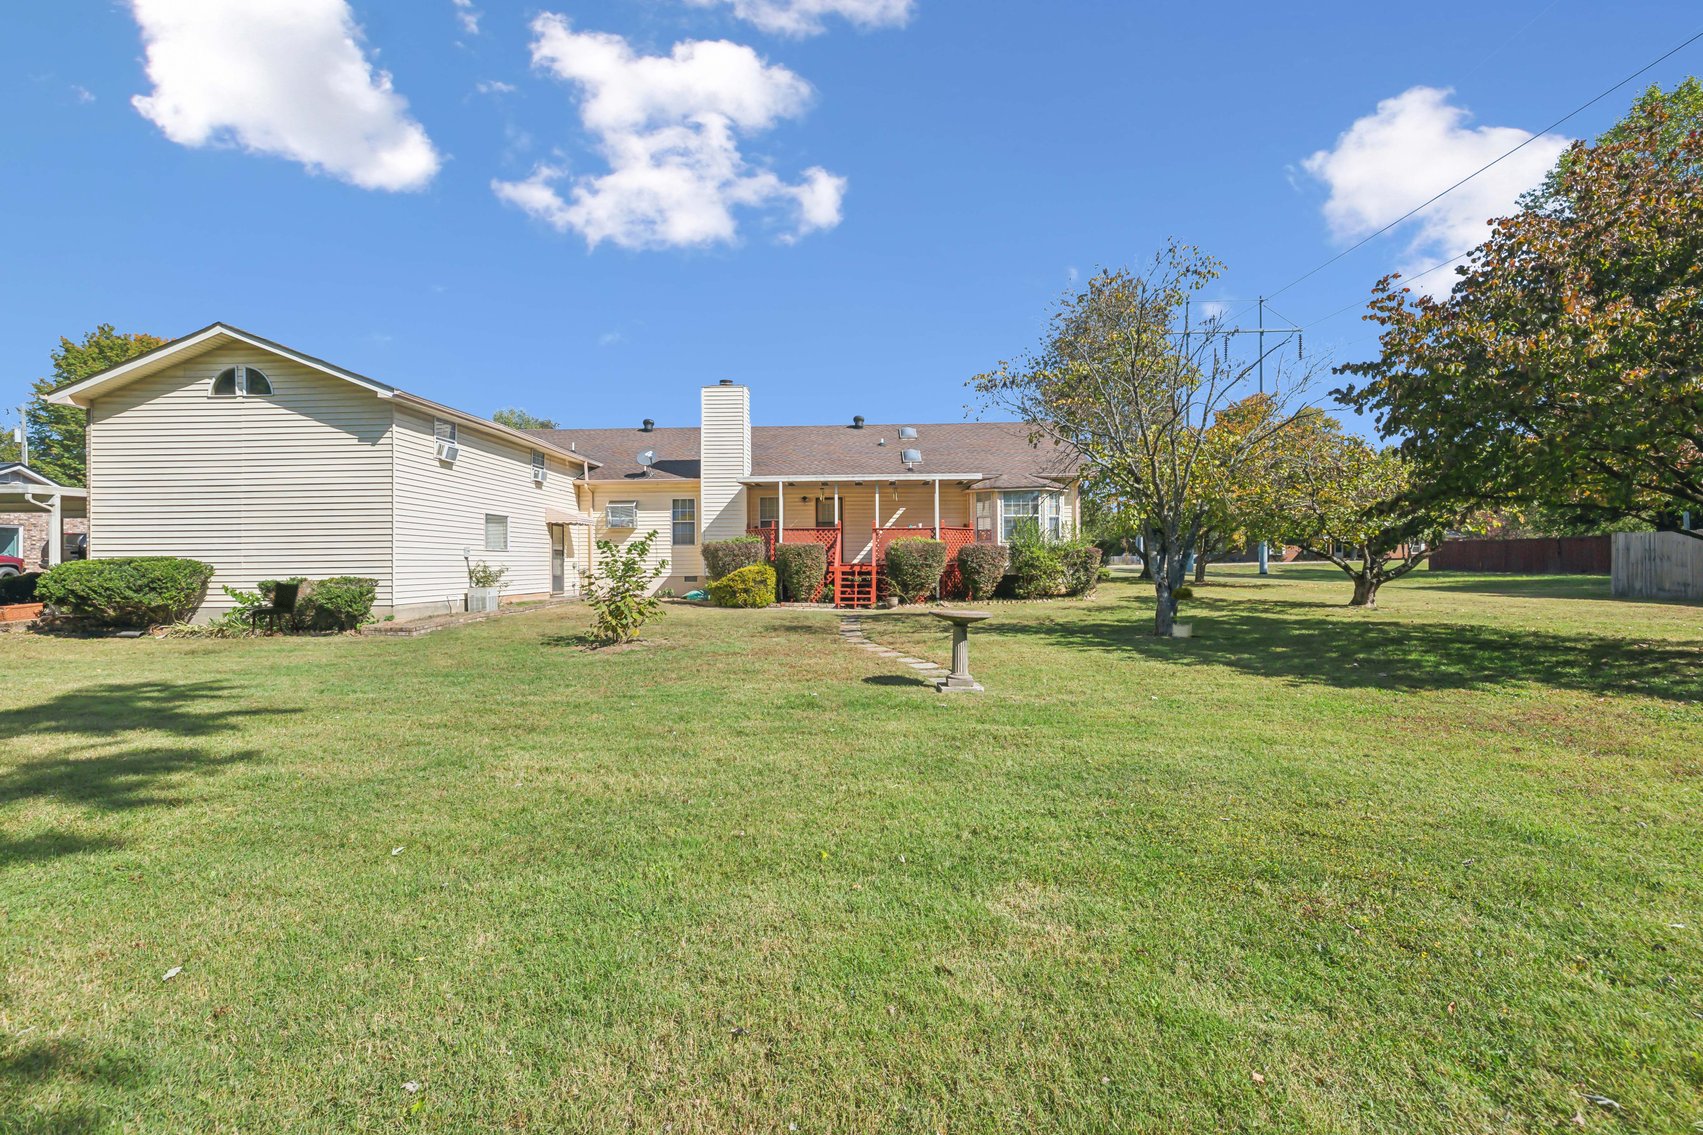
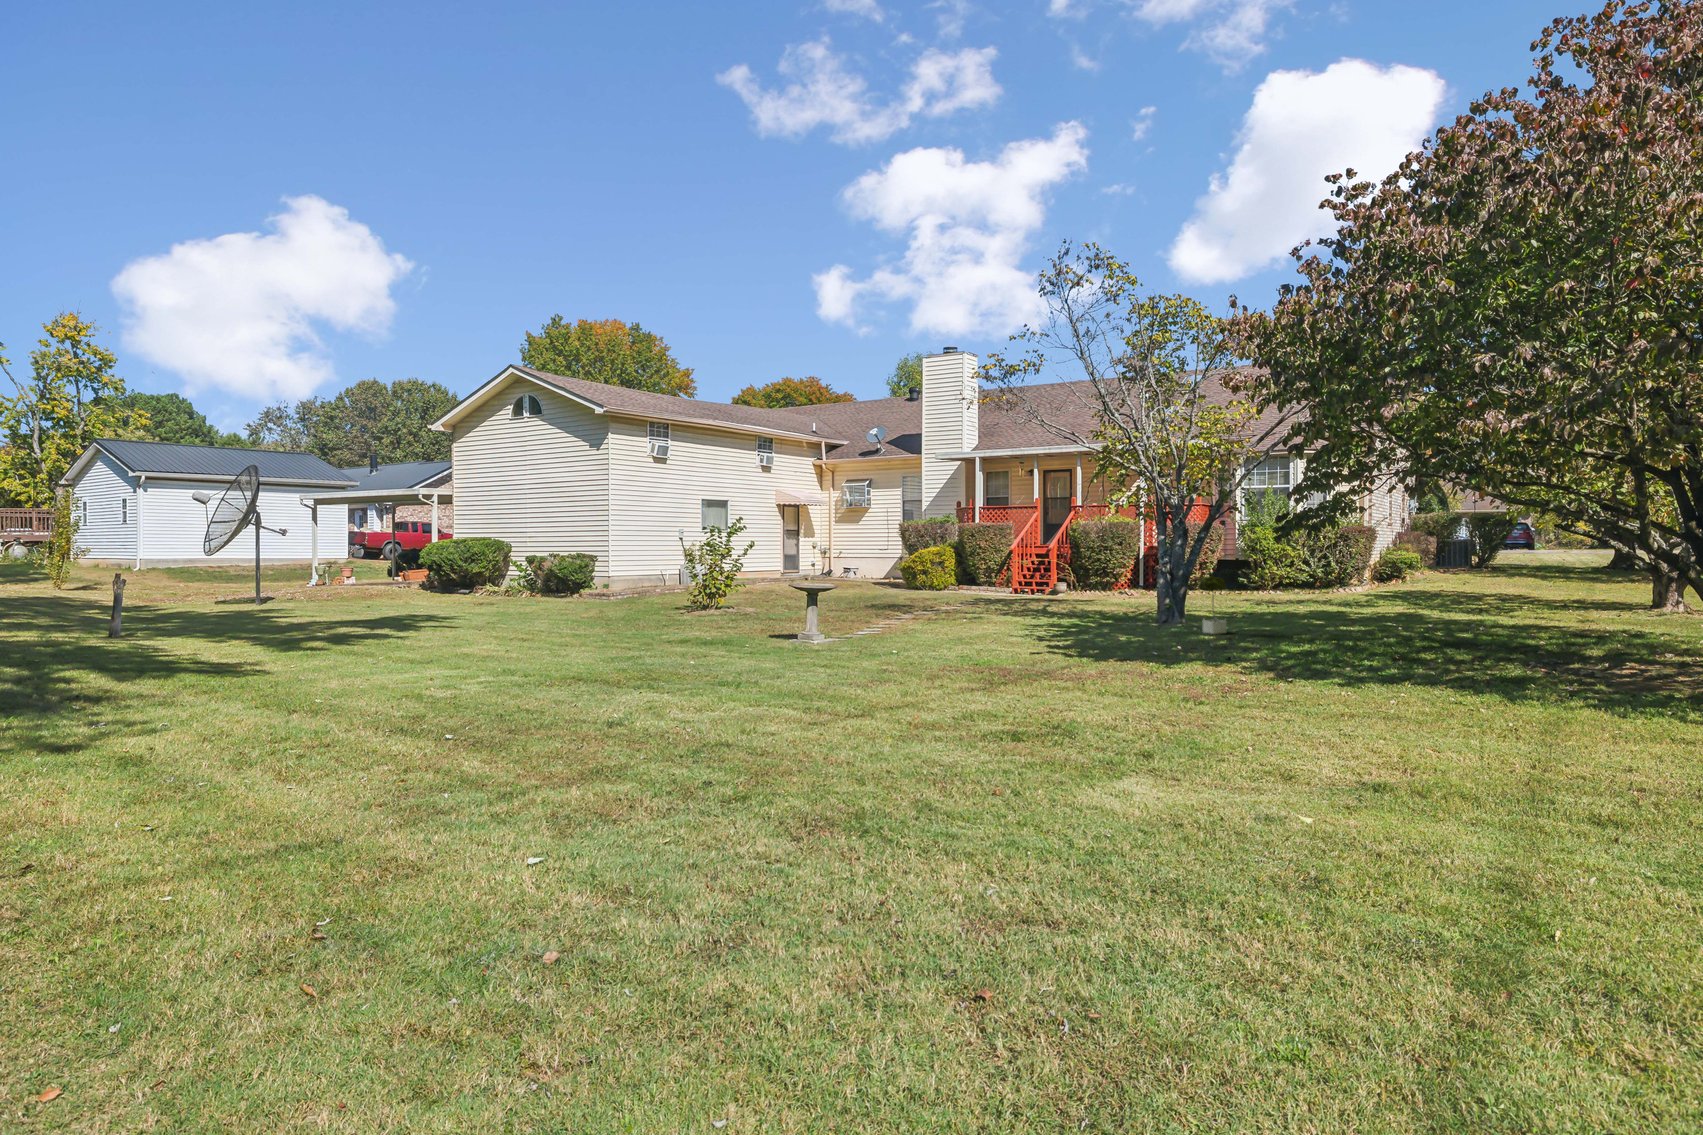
chair: present [251,582,300,635] -> none [516,558,545,598]

